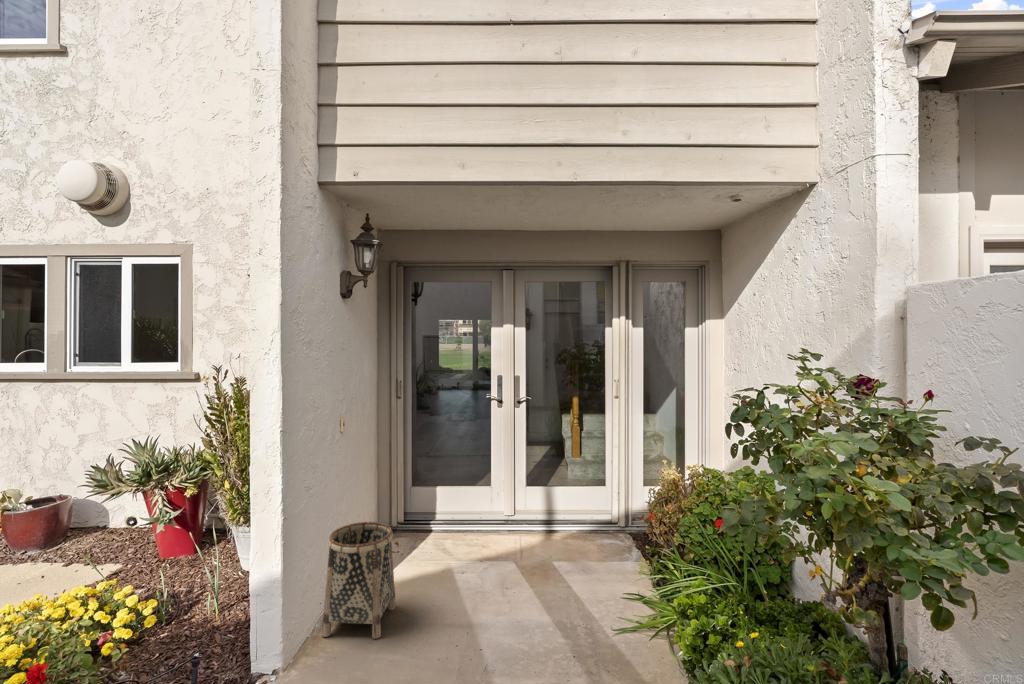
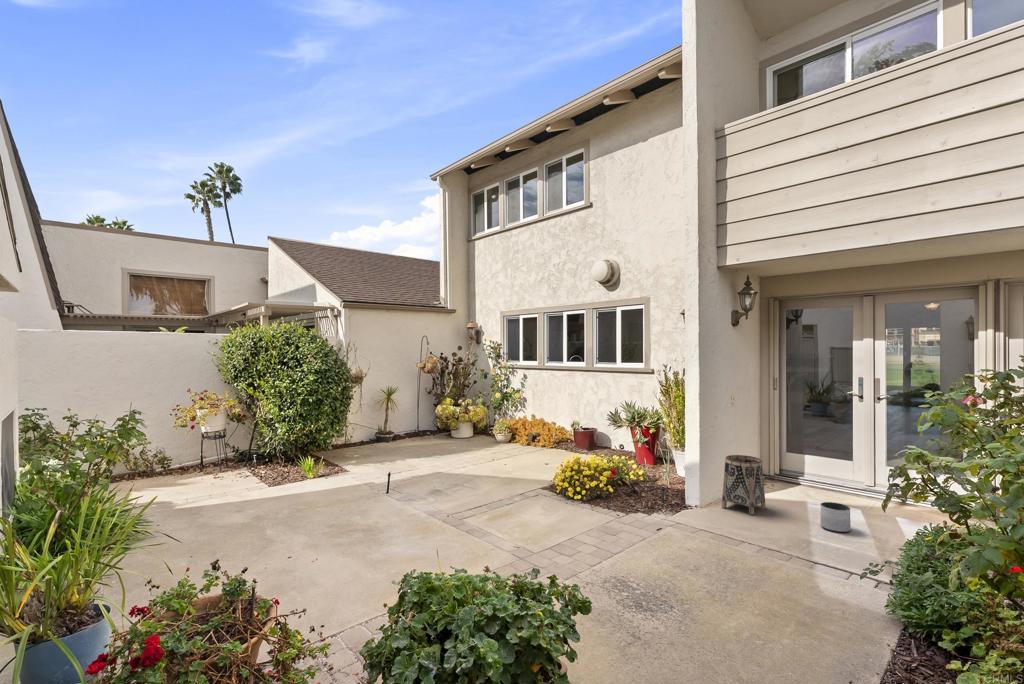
planter: none [483,577,522,632] -> present [820,502,851,532]

